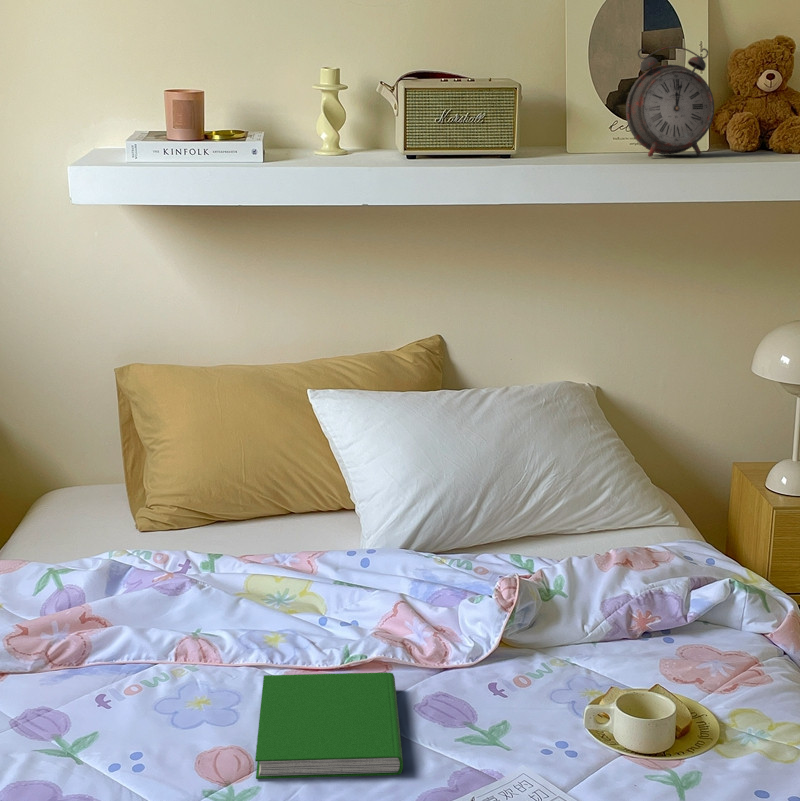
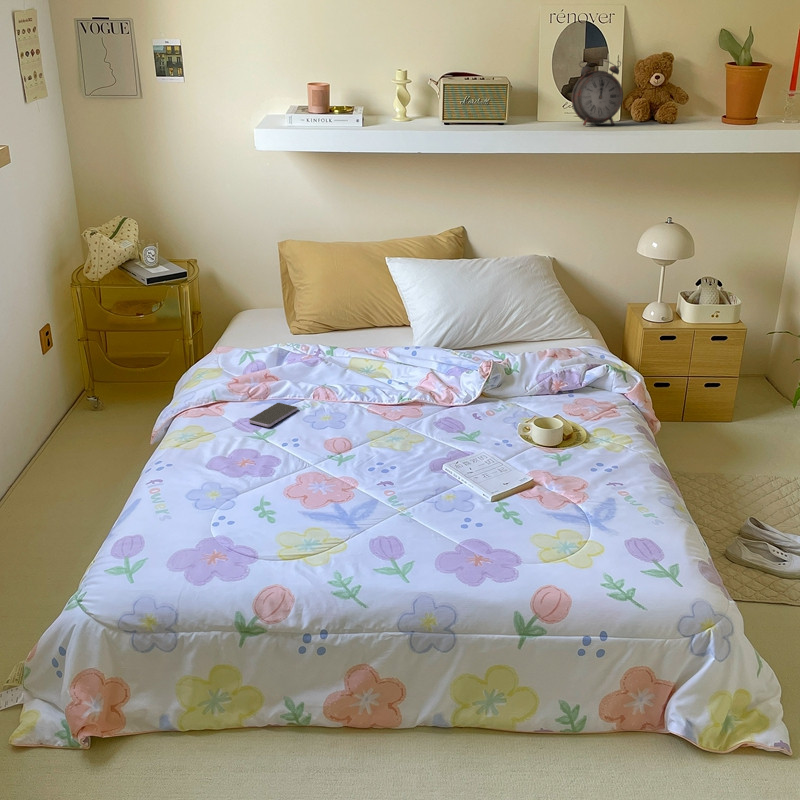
smartphone: none [44,672,144,726] -> present [249,403,298,427]
hardcover book: present [255,672,403,779] -> none [353,406,426,453]

